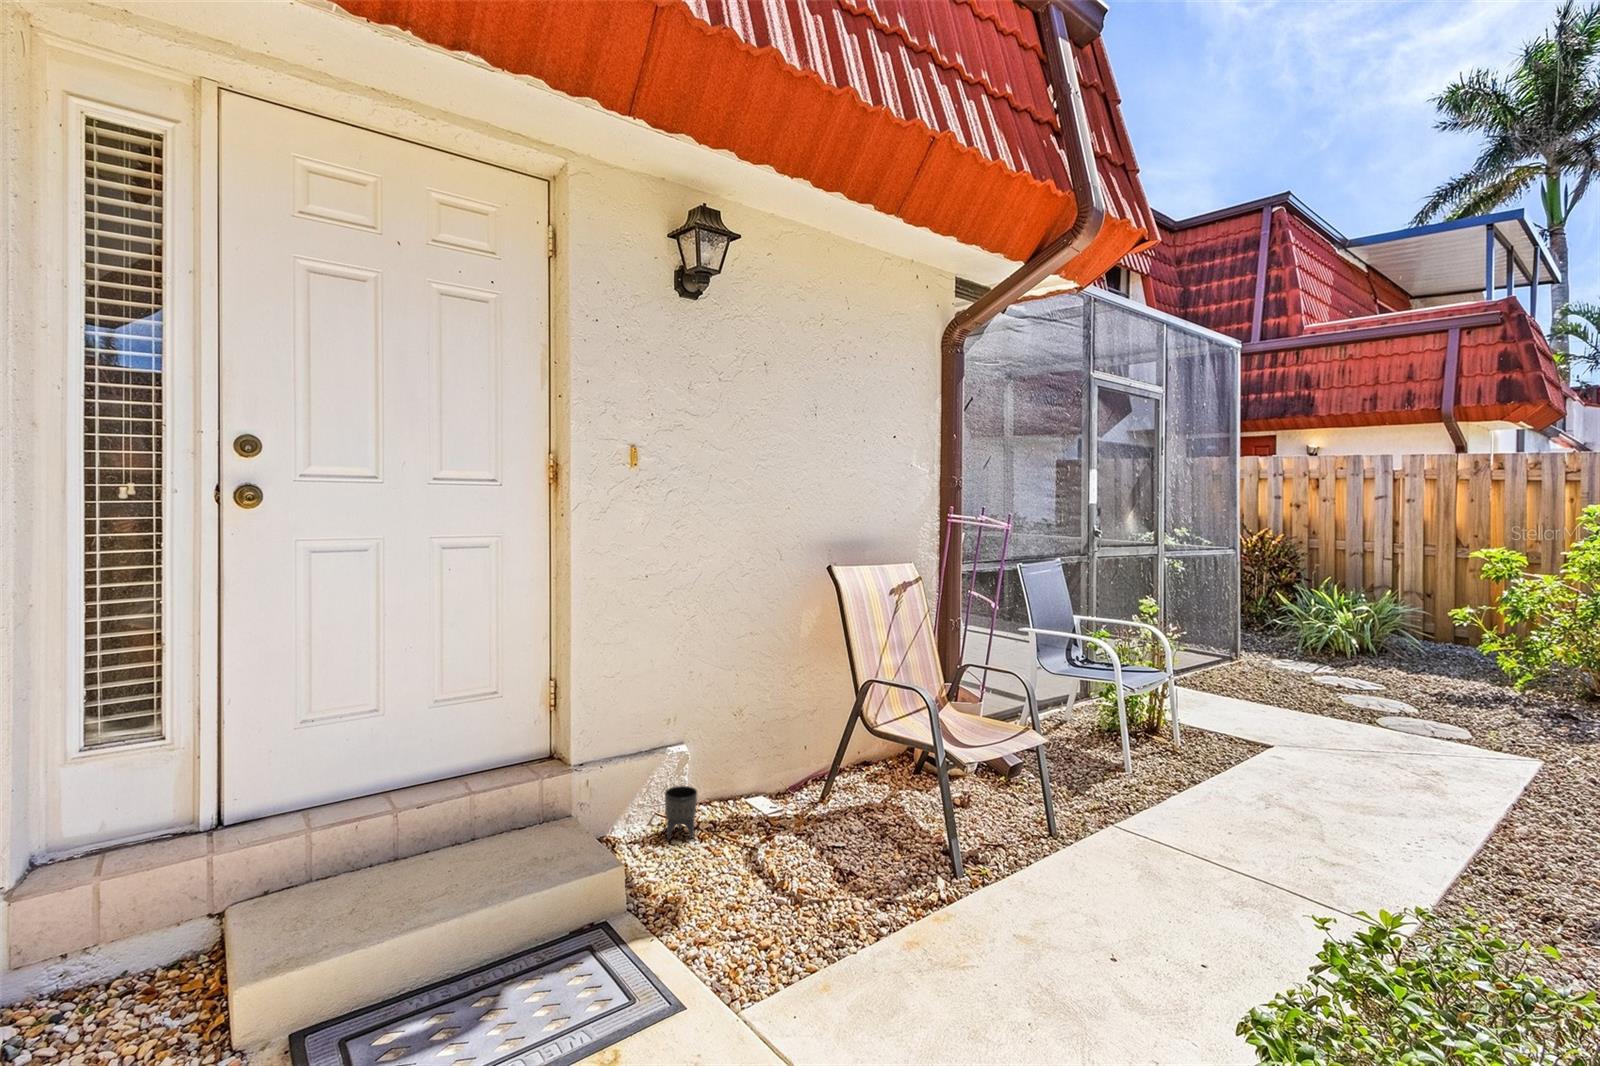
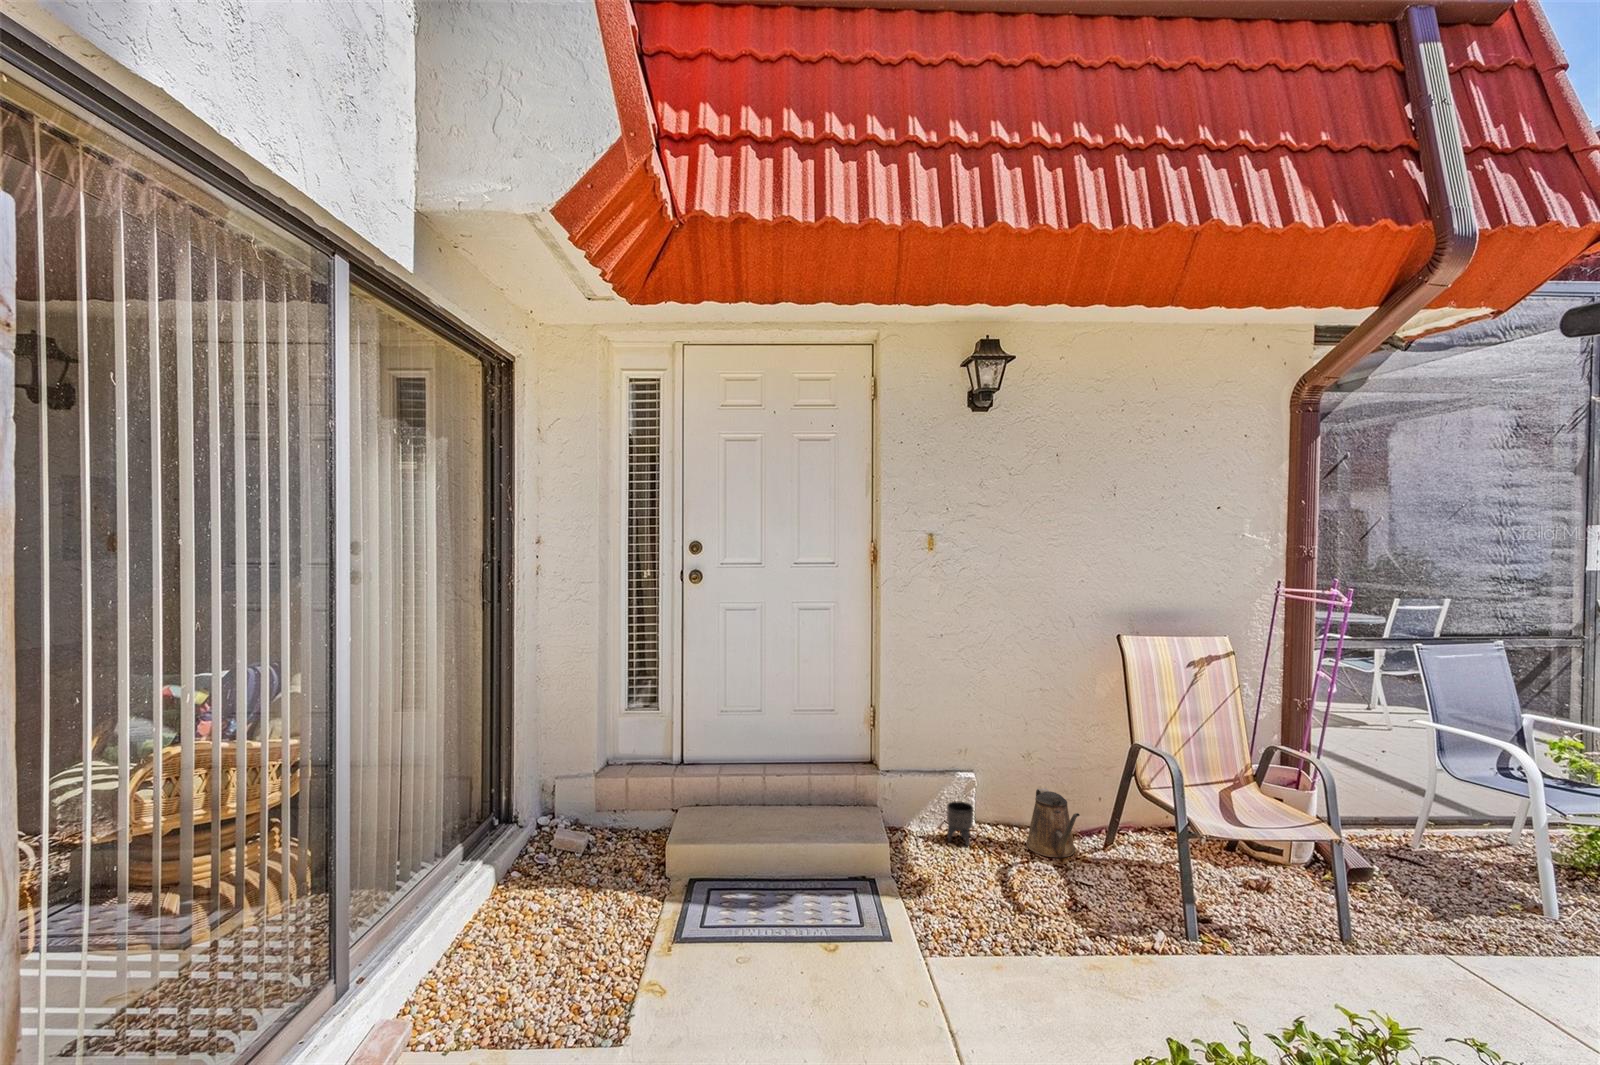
watering can: none [750,749,830,826] -> present [1026,788,1080,858]

